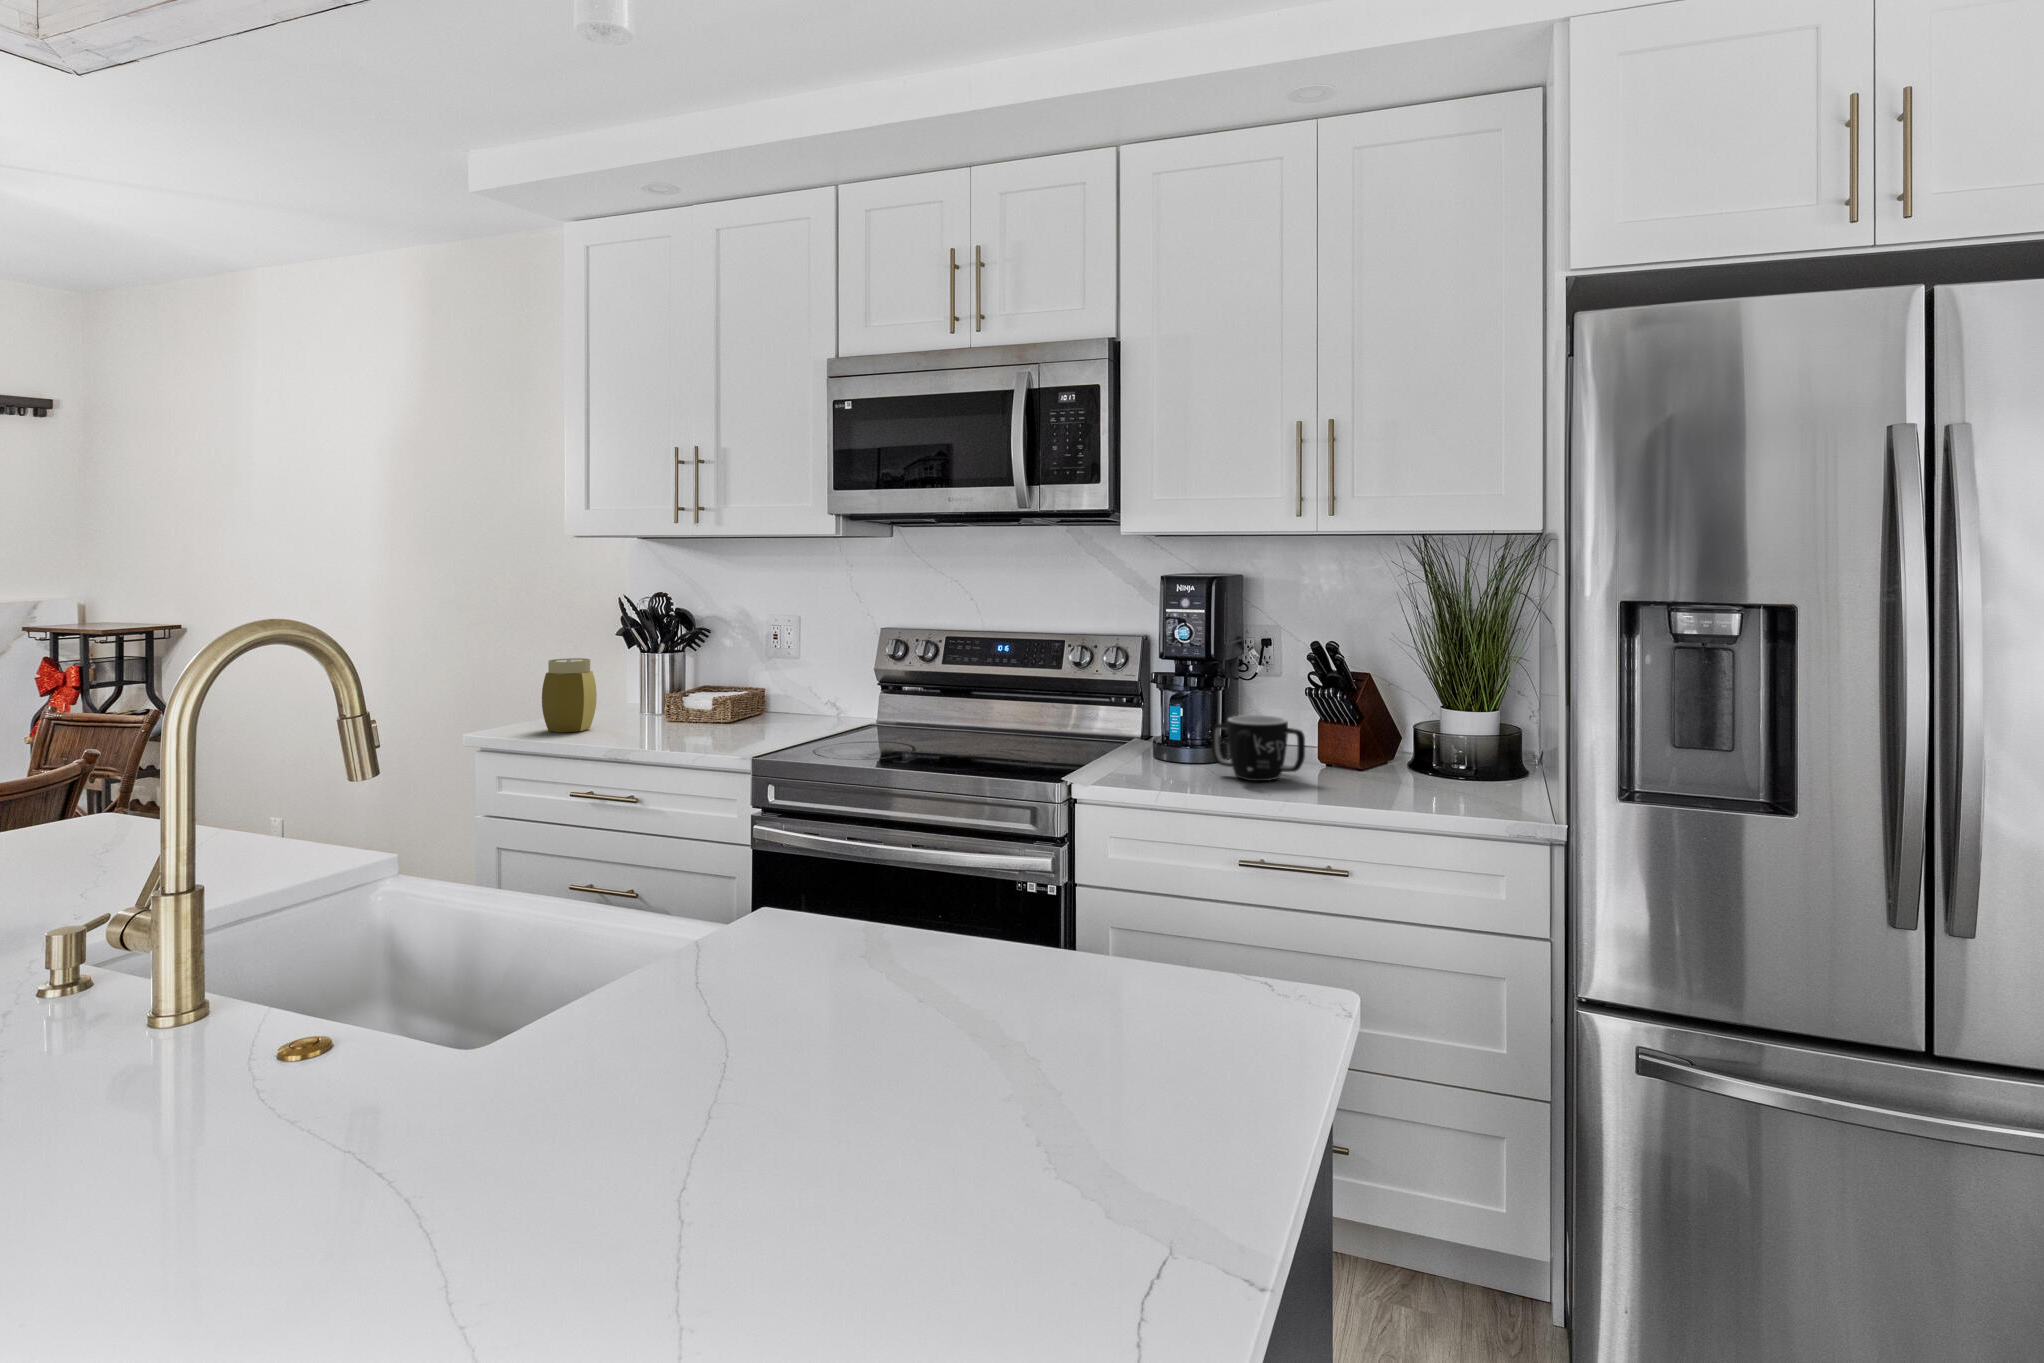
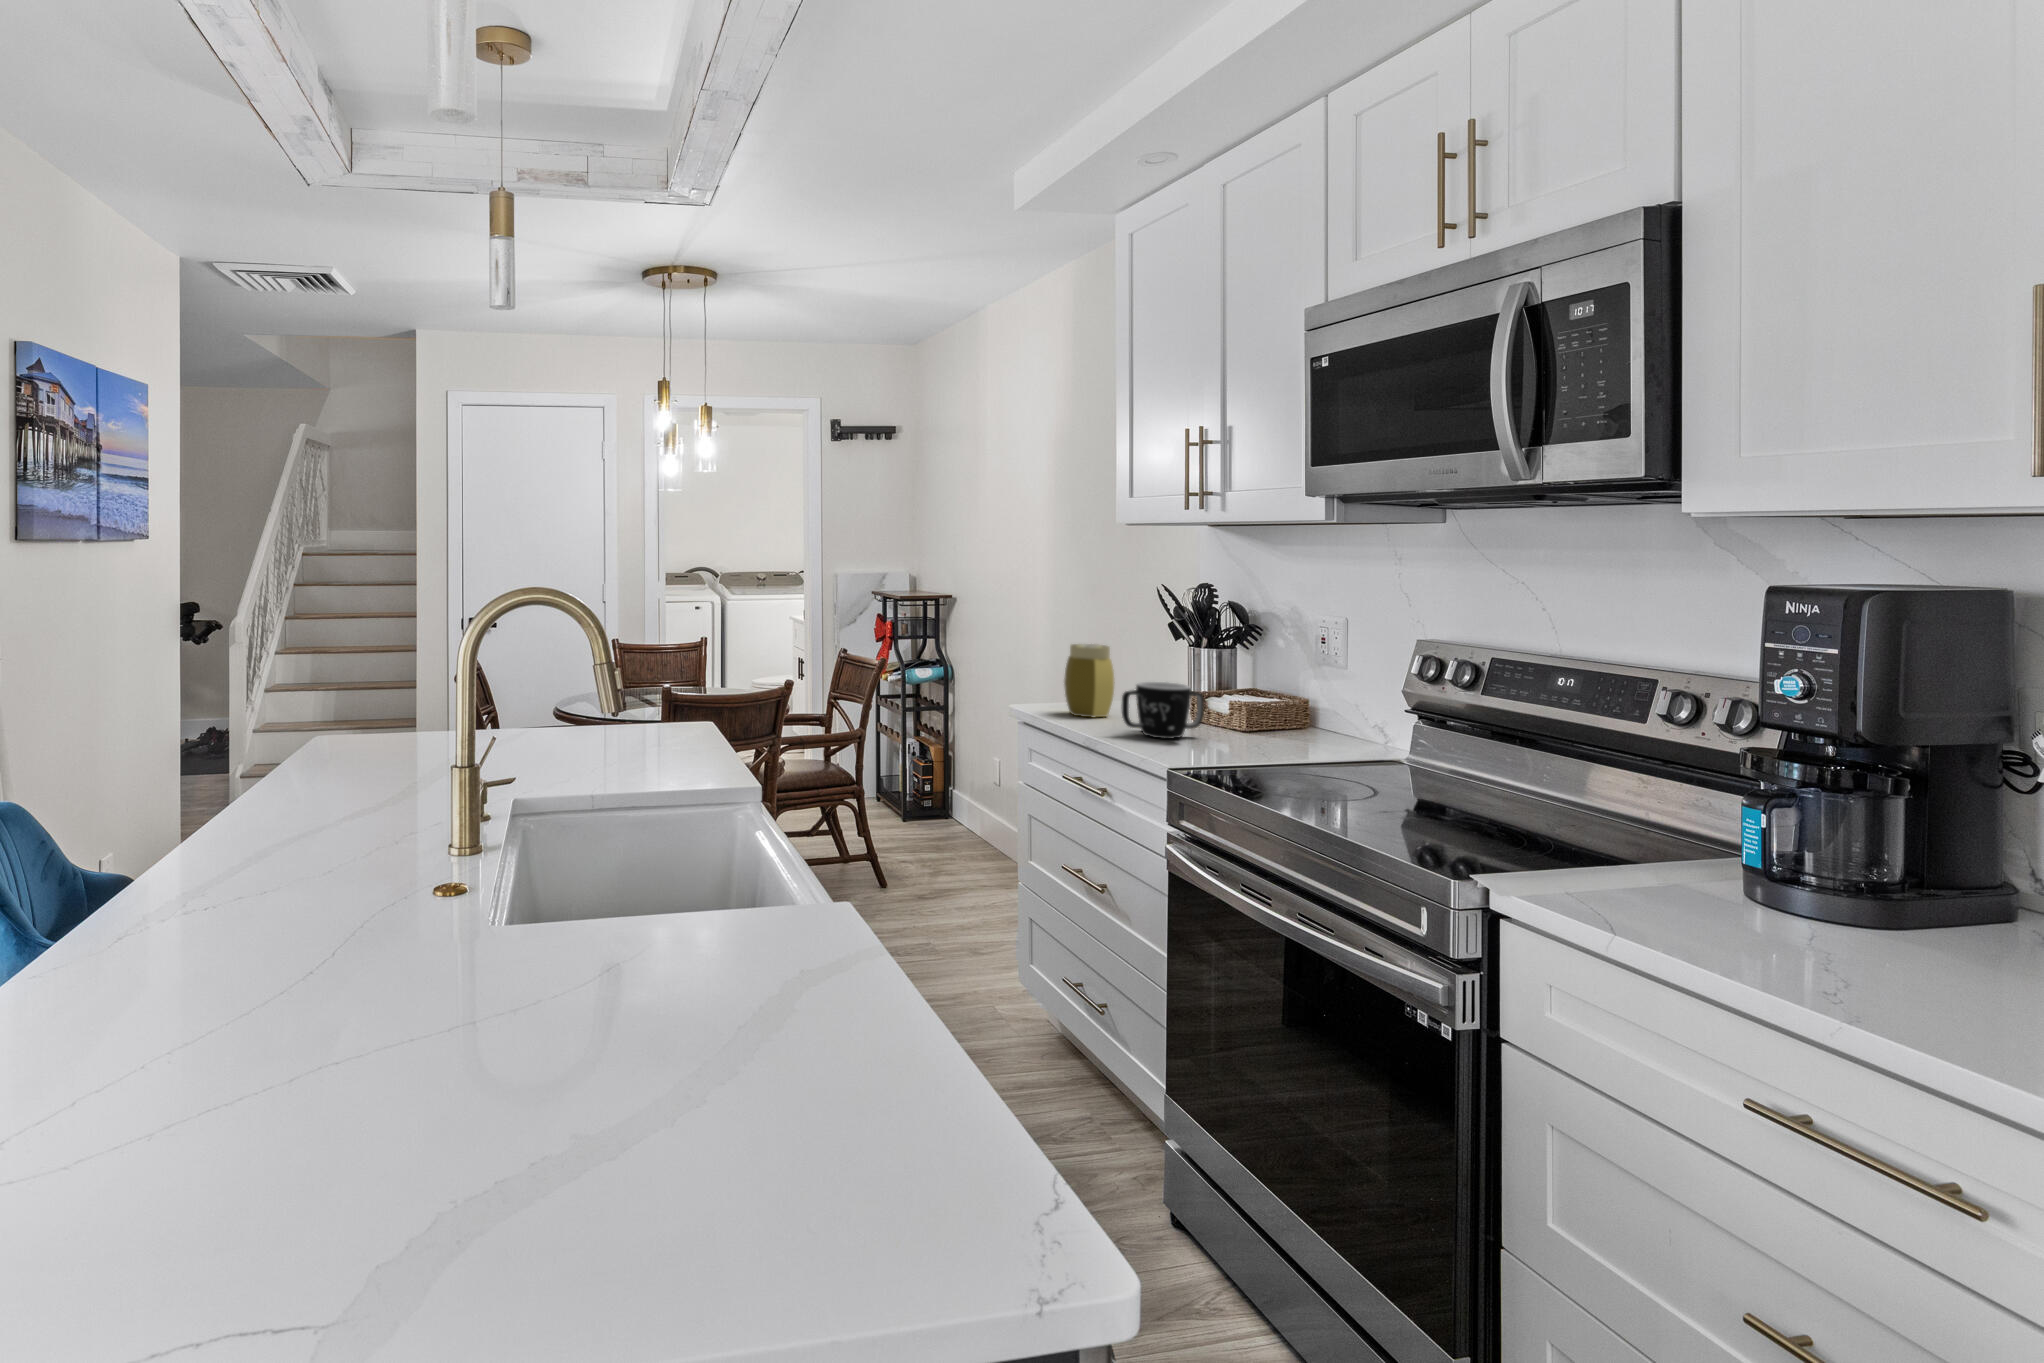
mug: present [1212,715,1305,781] -> present [1122,682,1204,739]

